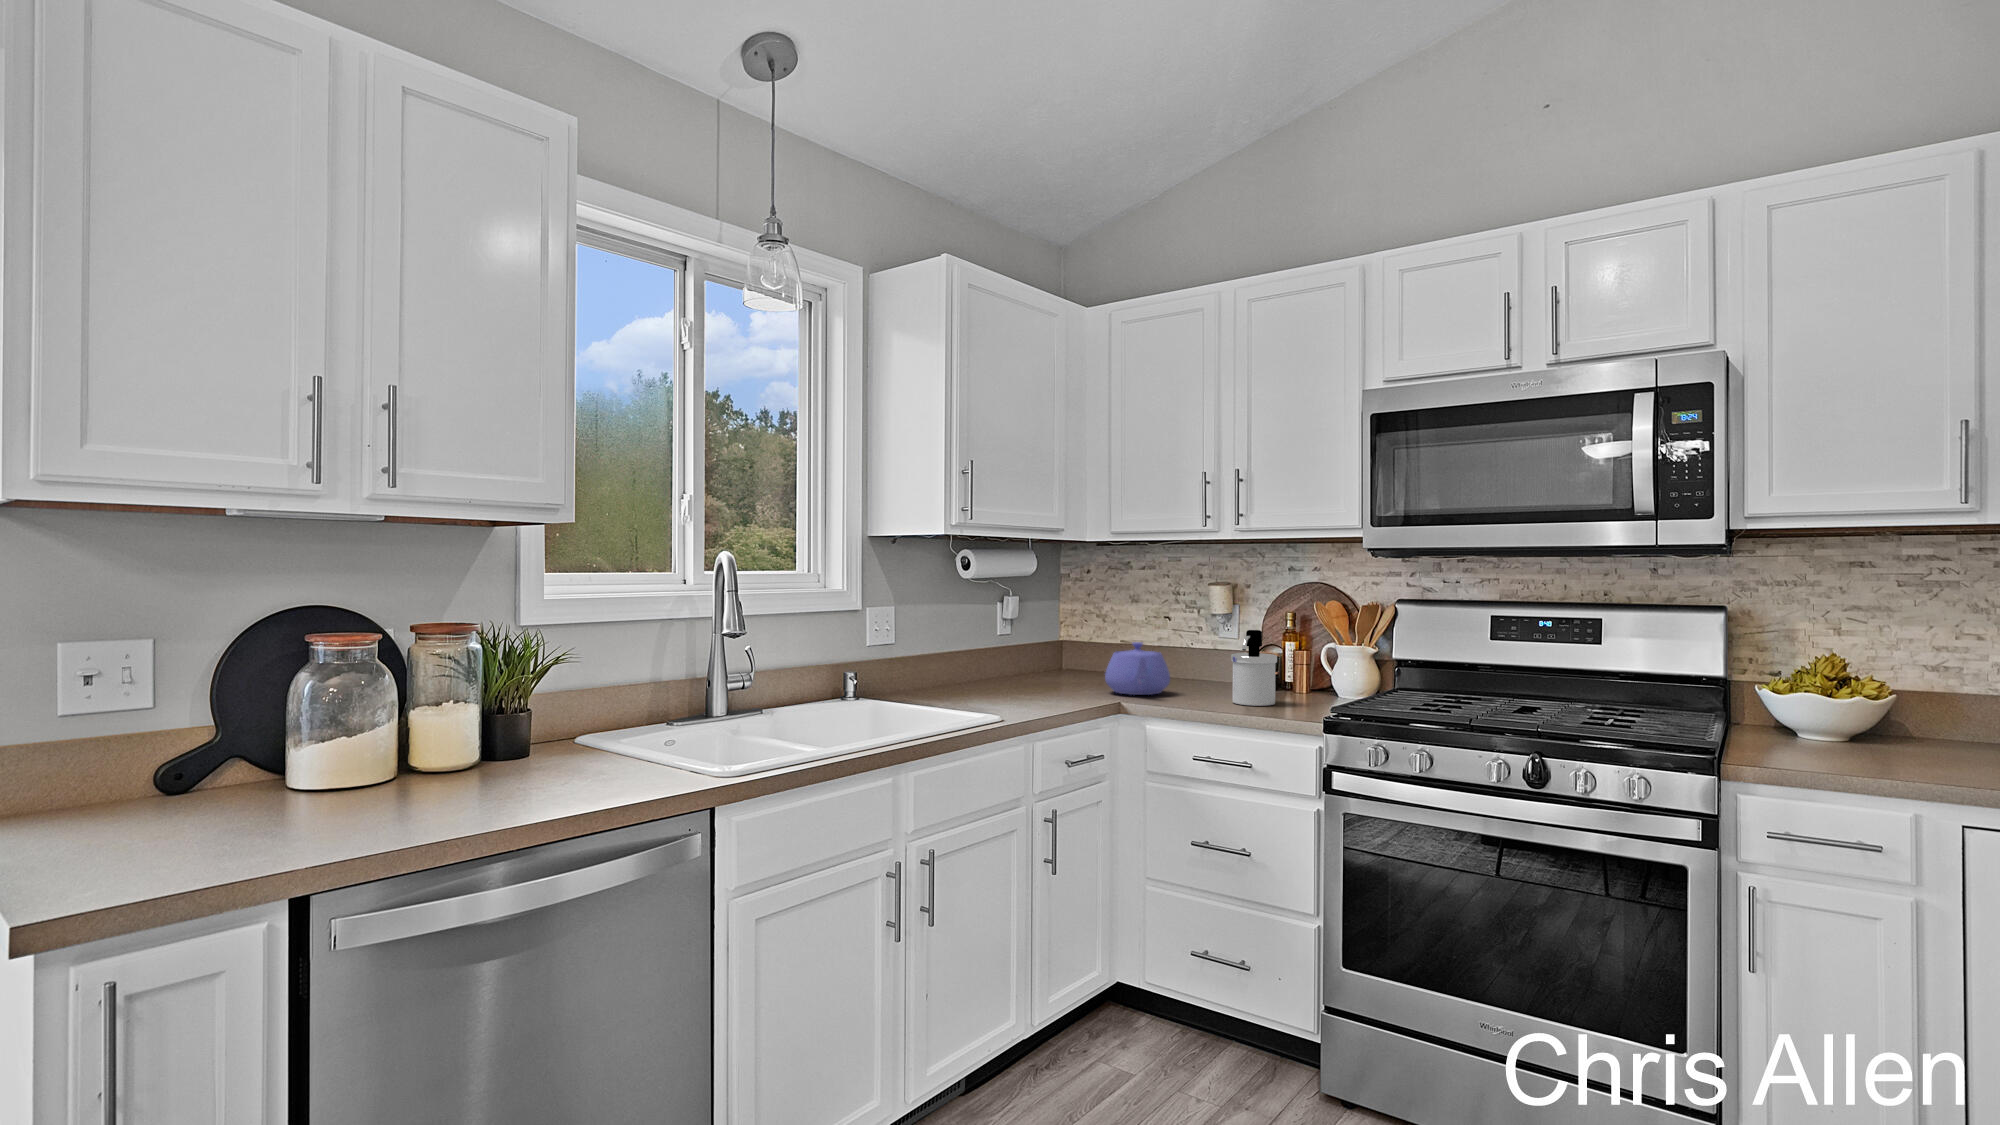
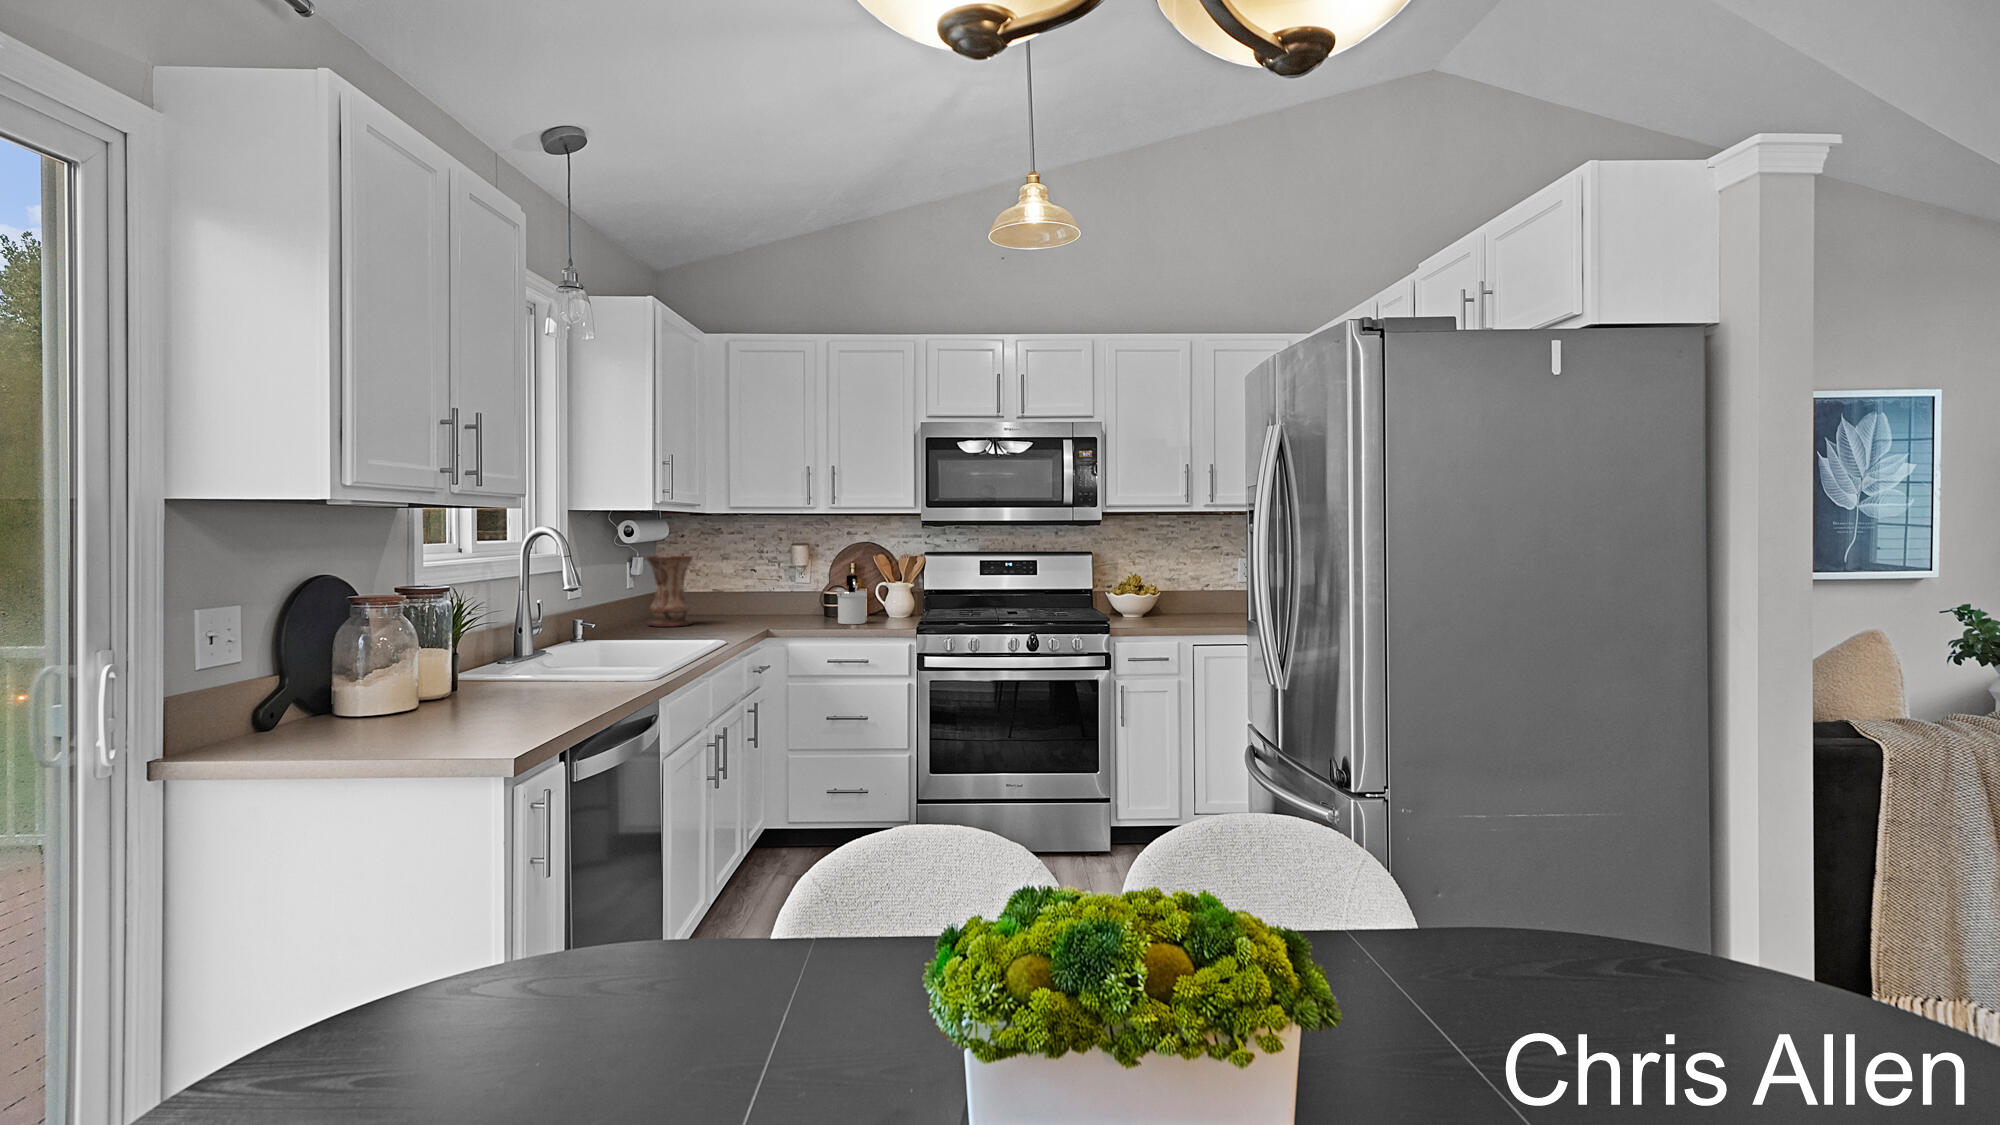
vase: none [994,594,1053,688] -> present [646,555,693,627]
teapot: present [1105,642,1170,695] -> none [741,587,788,624]

